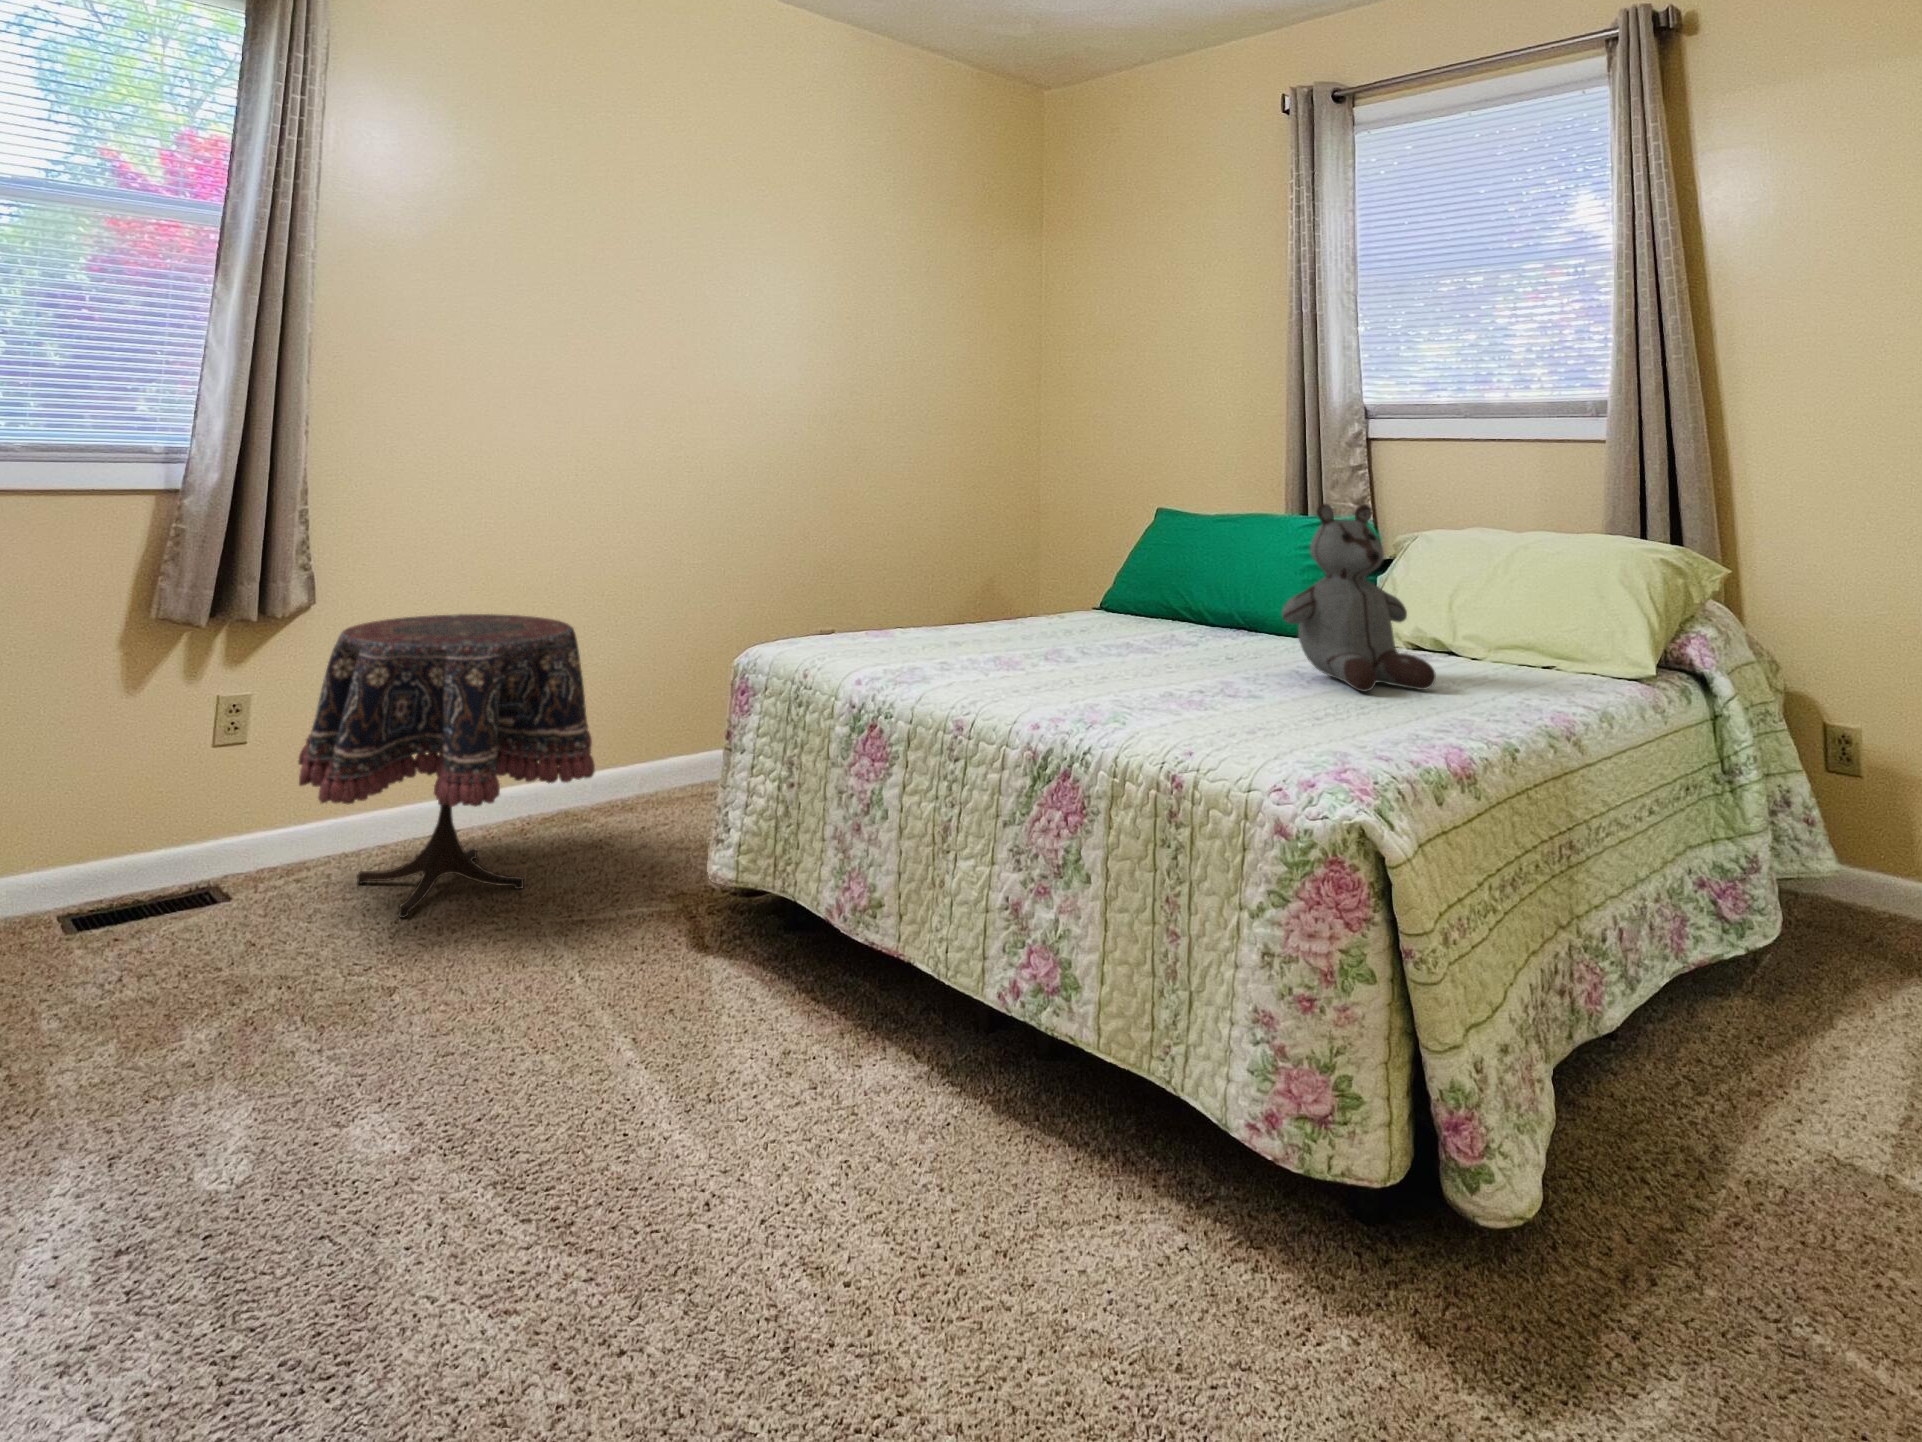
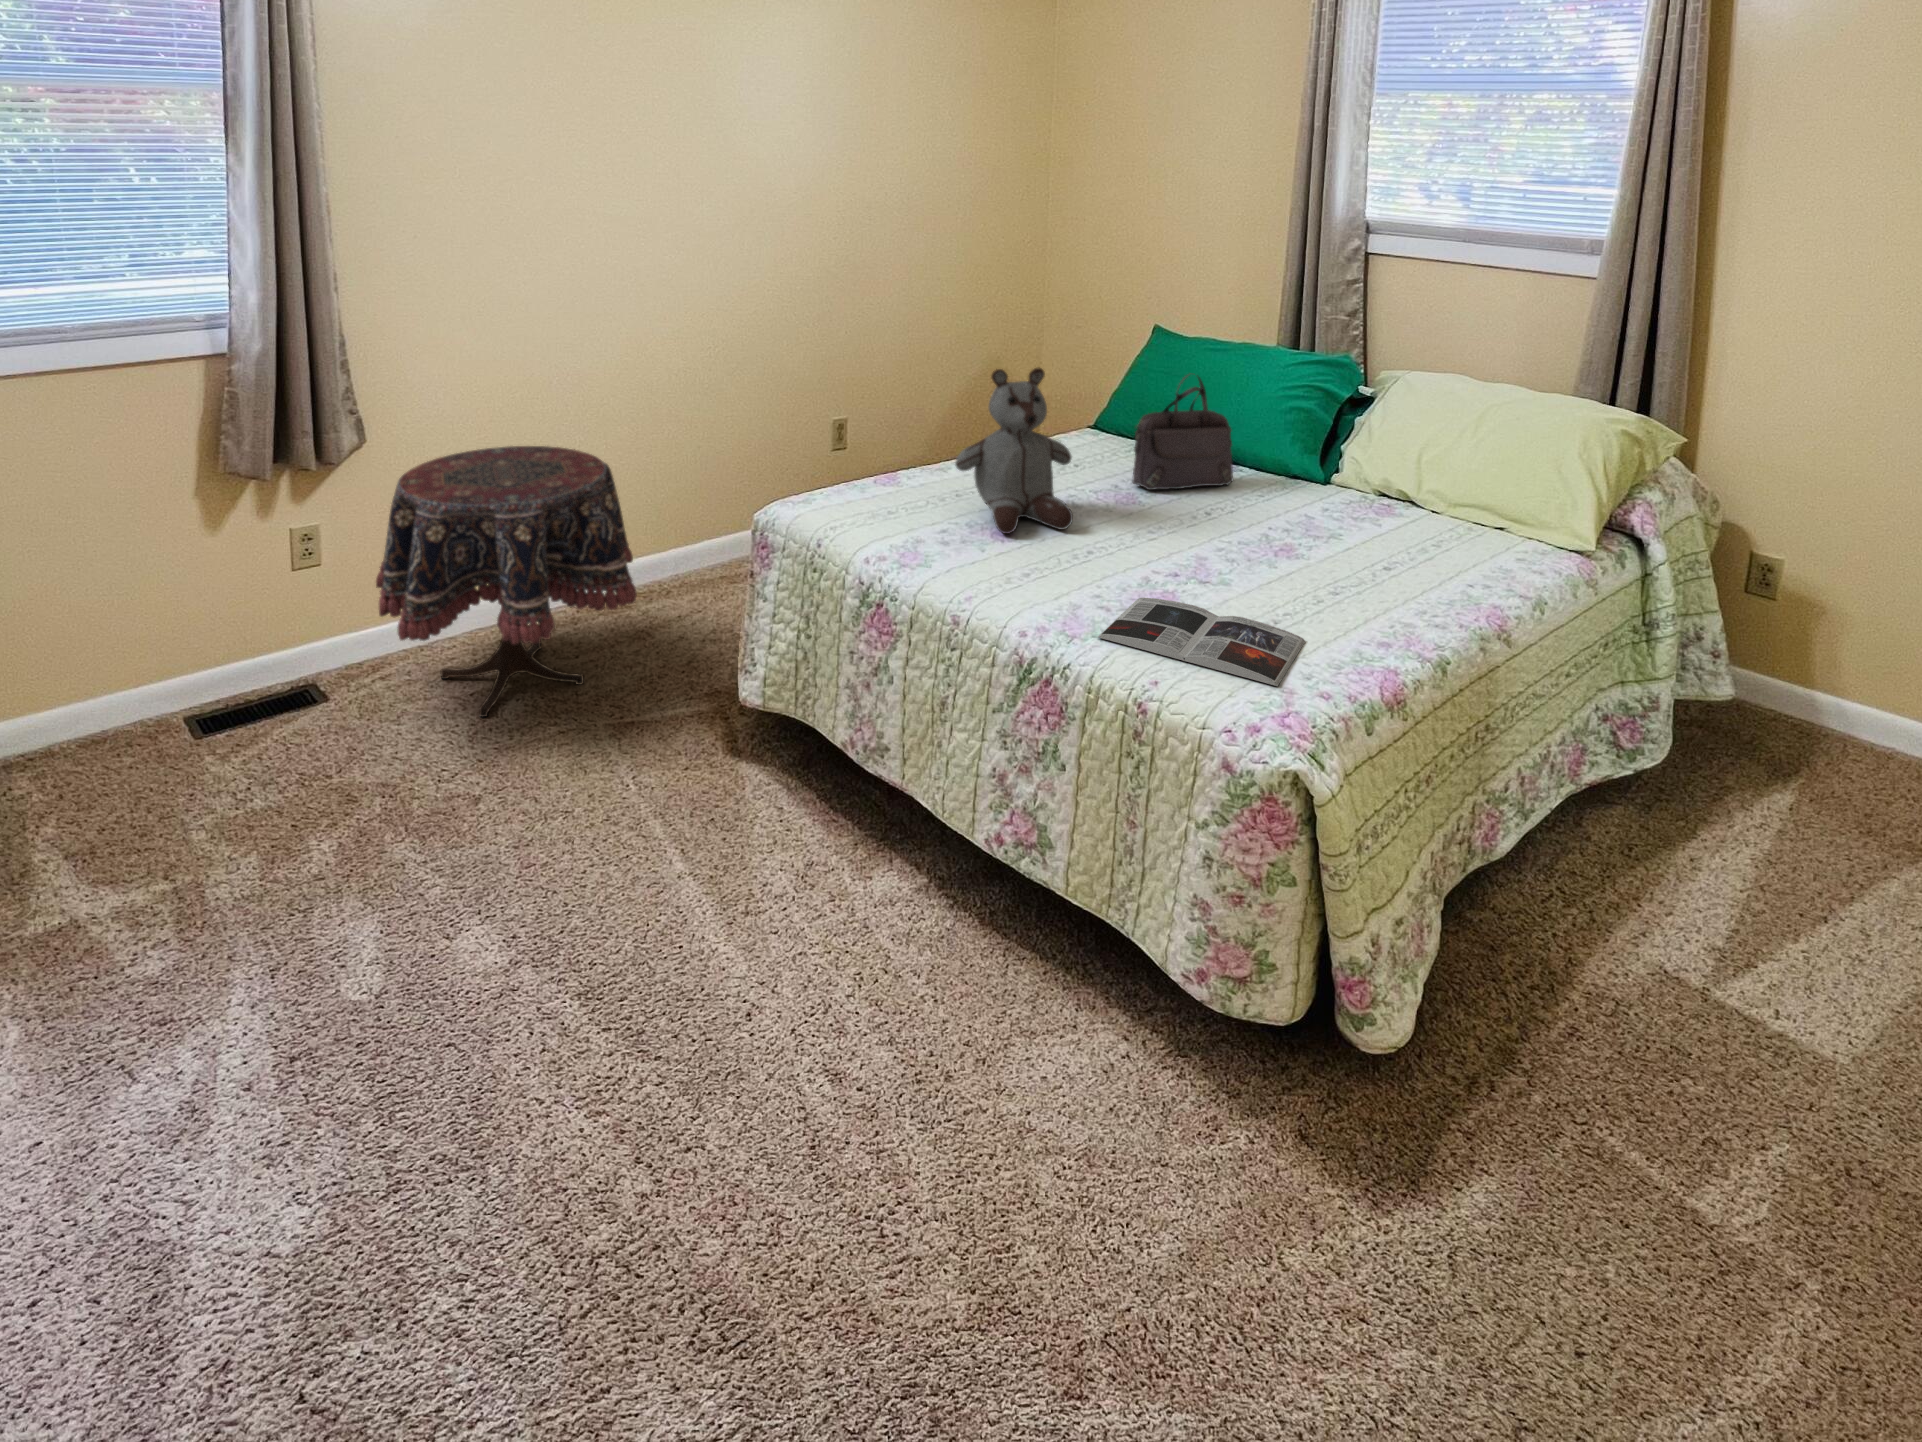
stuffed bear: present [1282,503,1436,692] -> present [955,368,1073,534]
handbag: none [1145,517,1256,645] -> present [1133,375,1233,490]
magazine: none [1121,705,1352,760] -> present [1098,598,1305,686]

